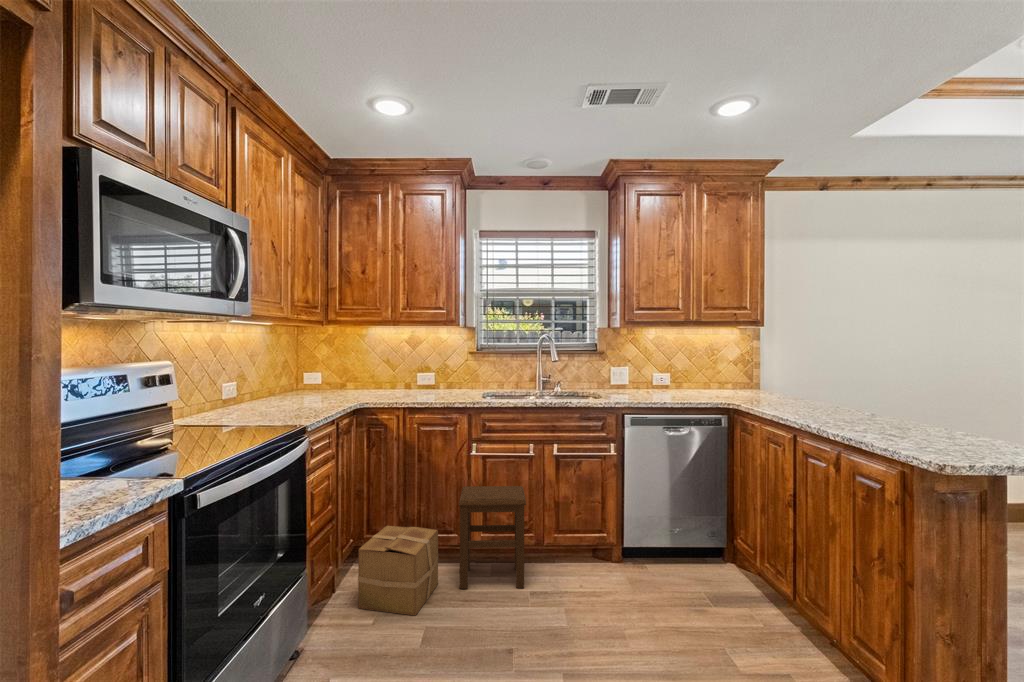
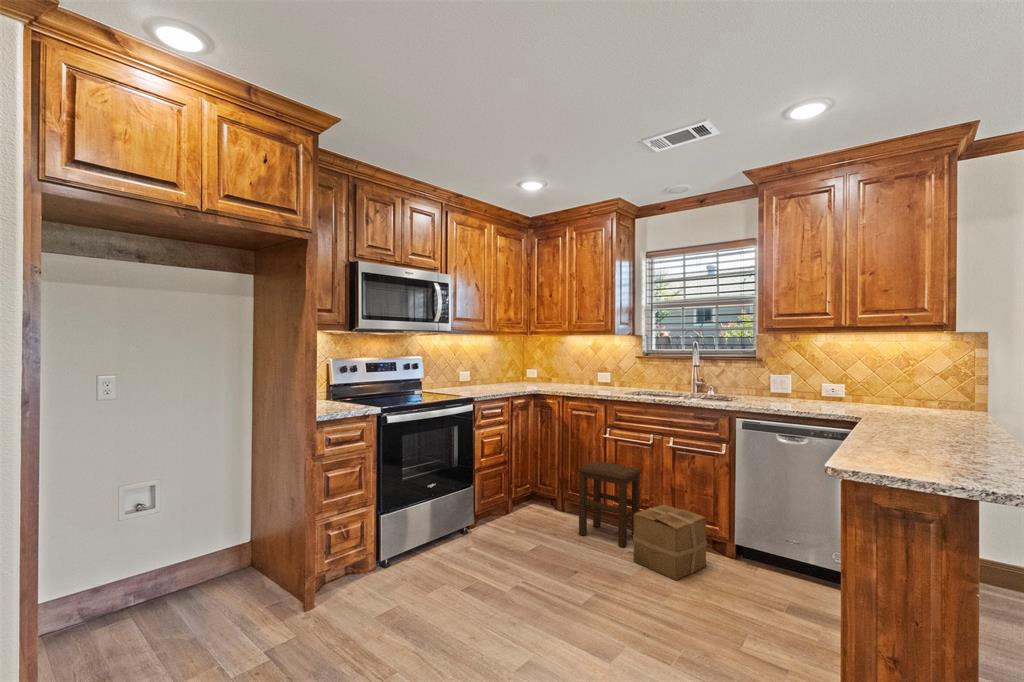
cardboard box: present [358,526,439,615] -> present [633,504,707,580]

